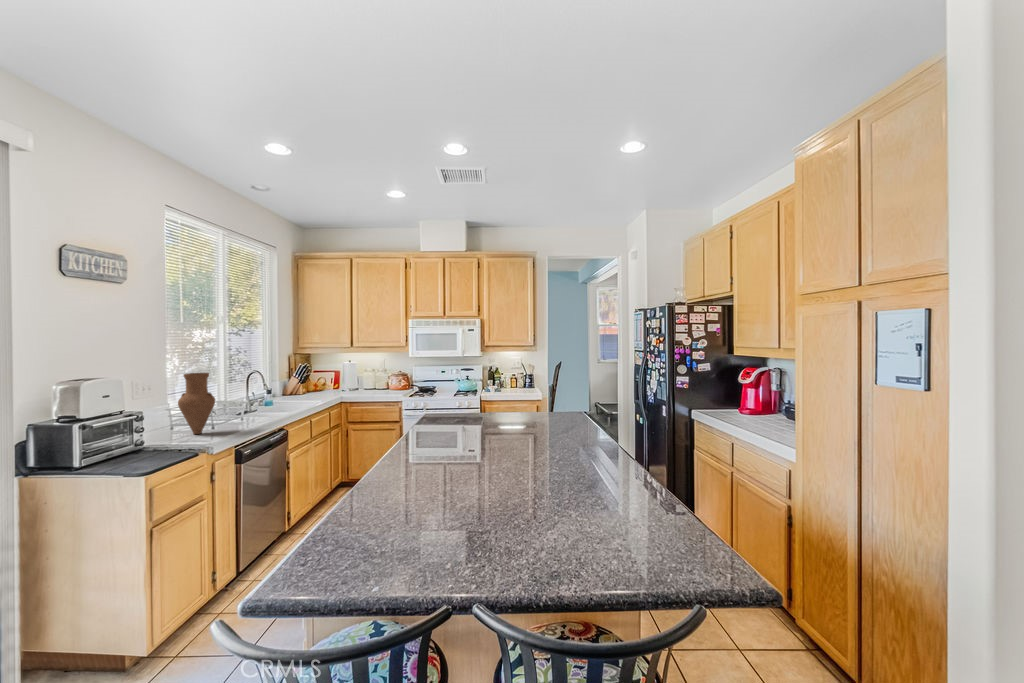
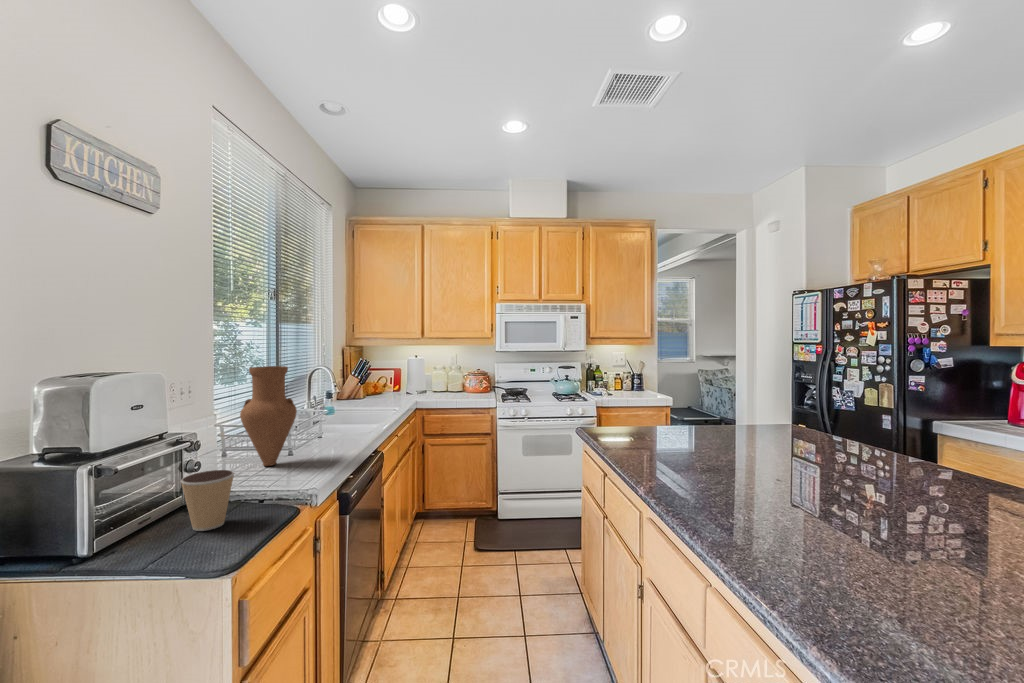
coffee cup: none [127,430,158,461] -> present [181,470,234,531]

